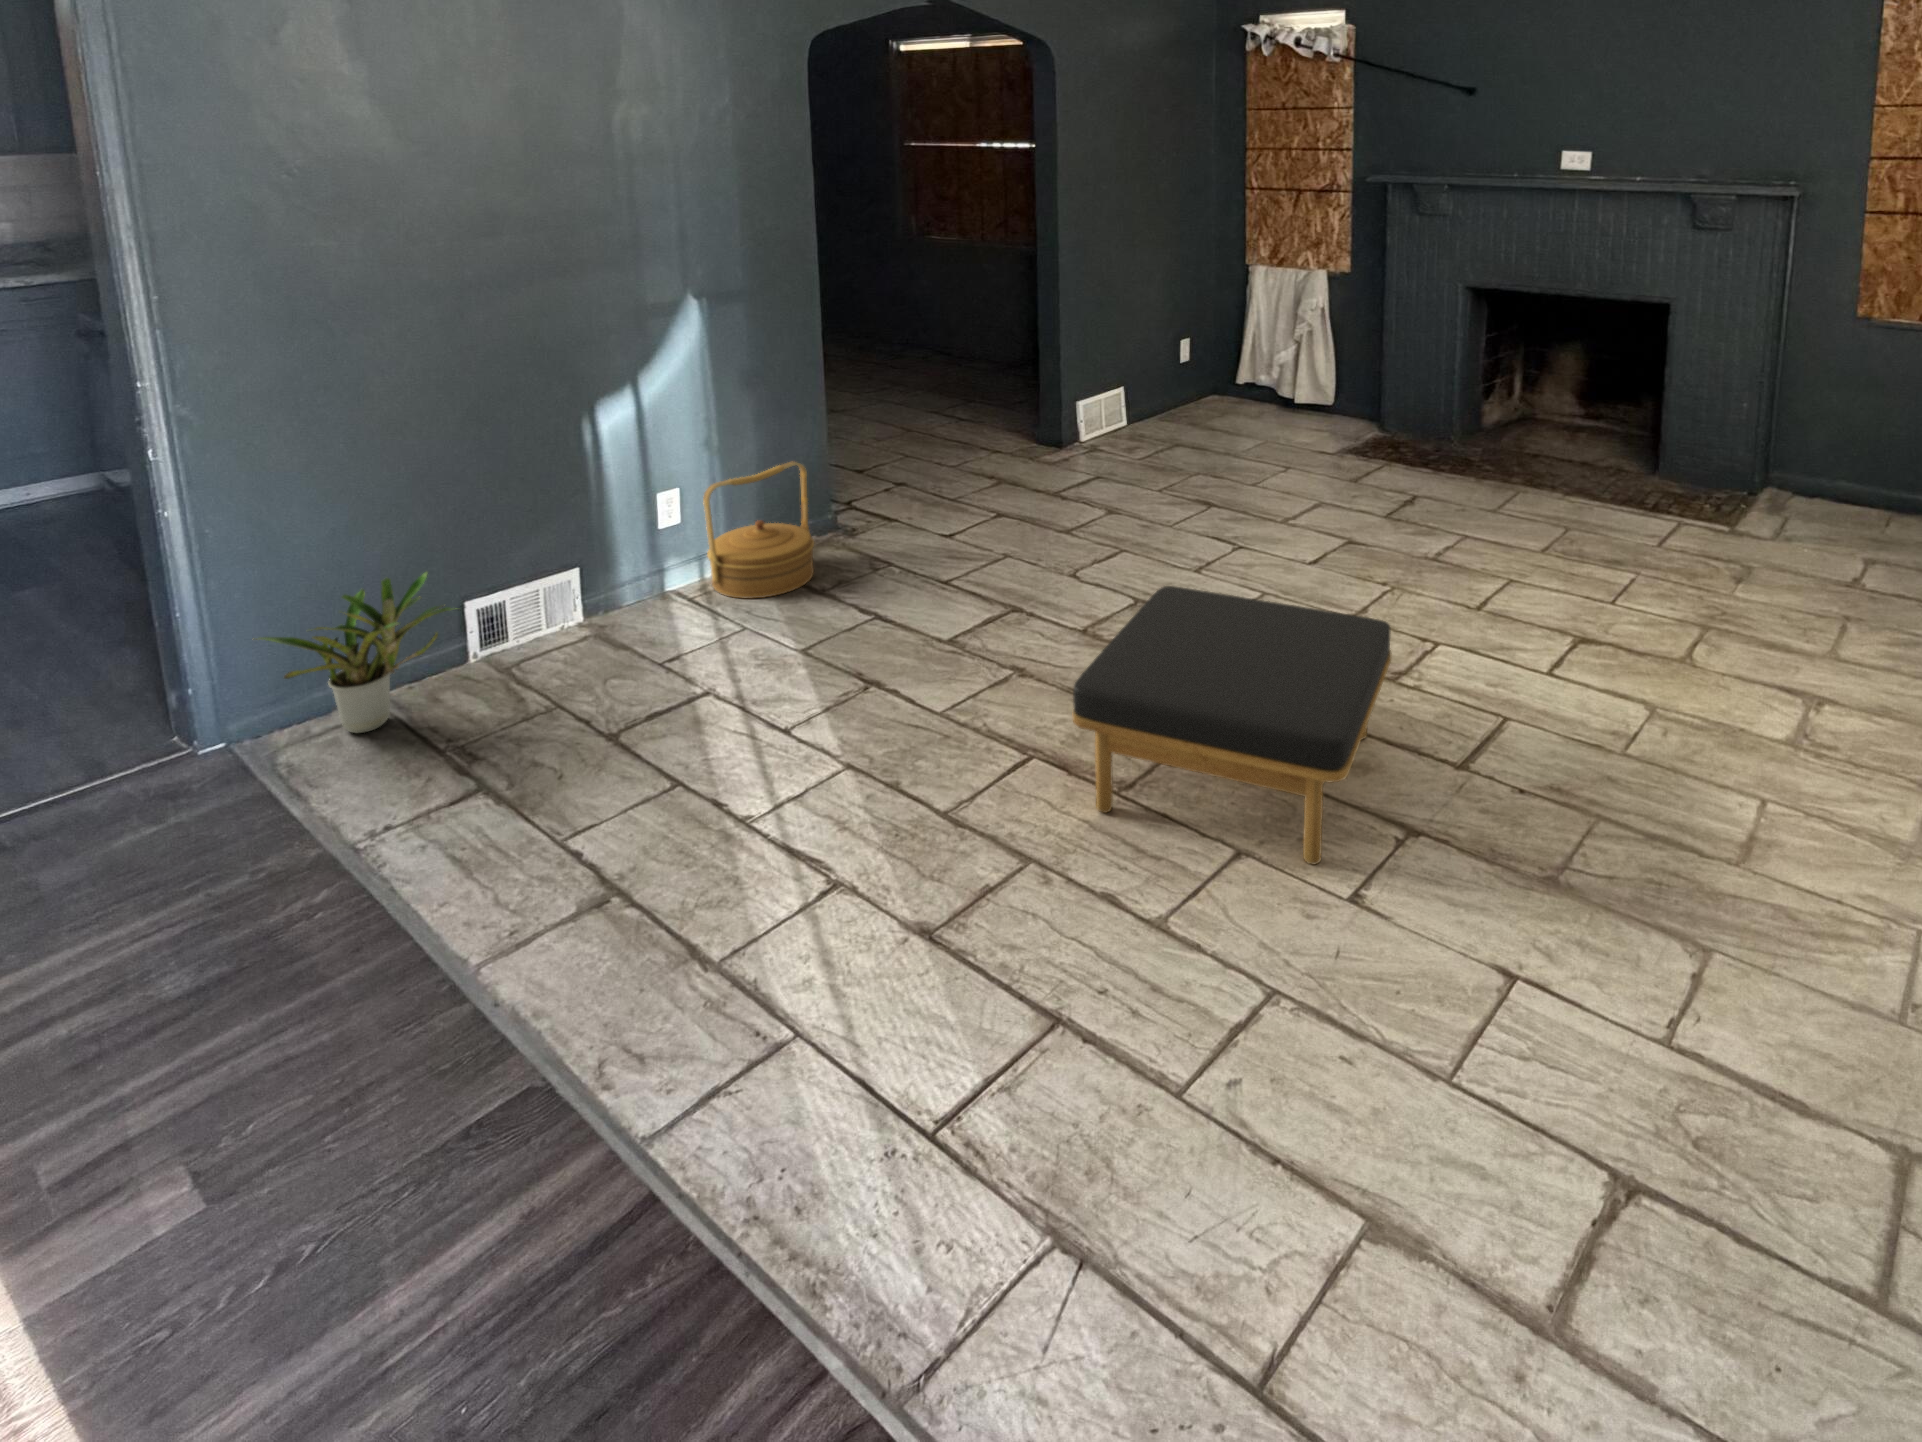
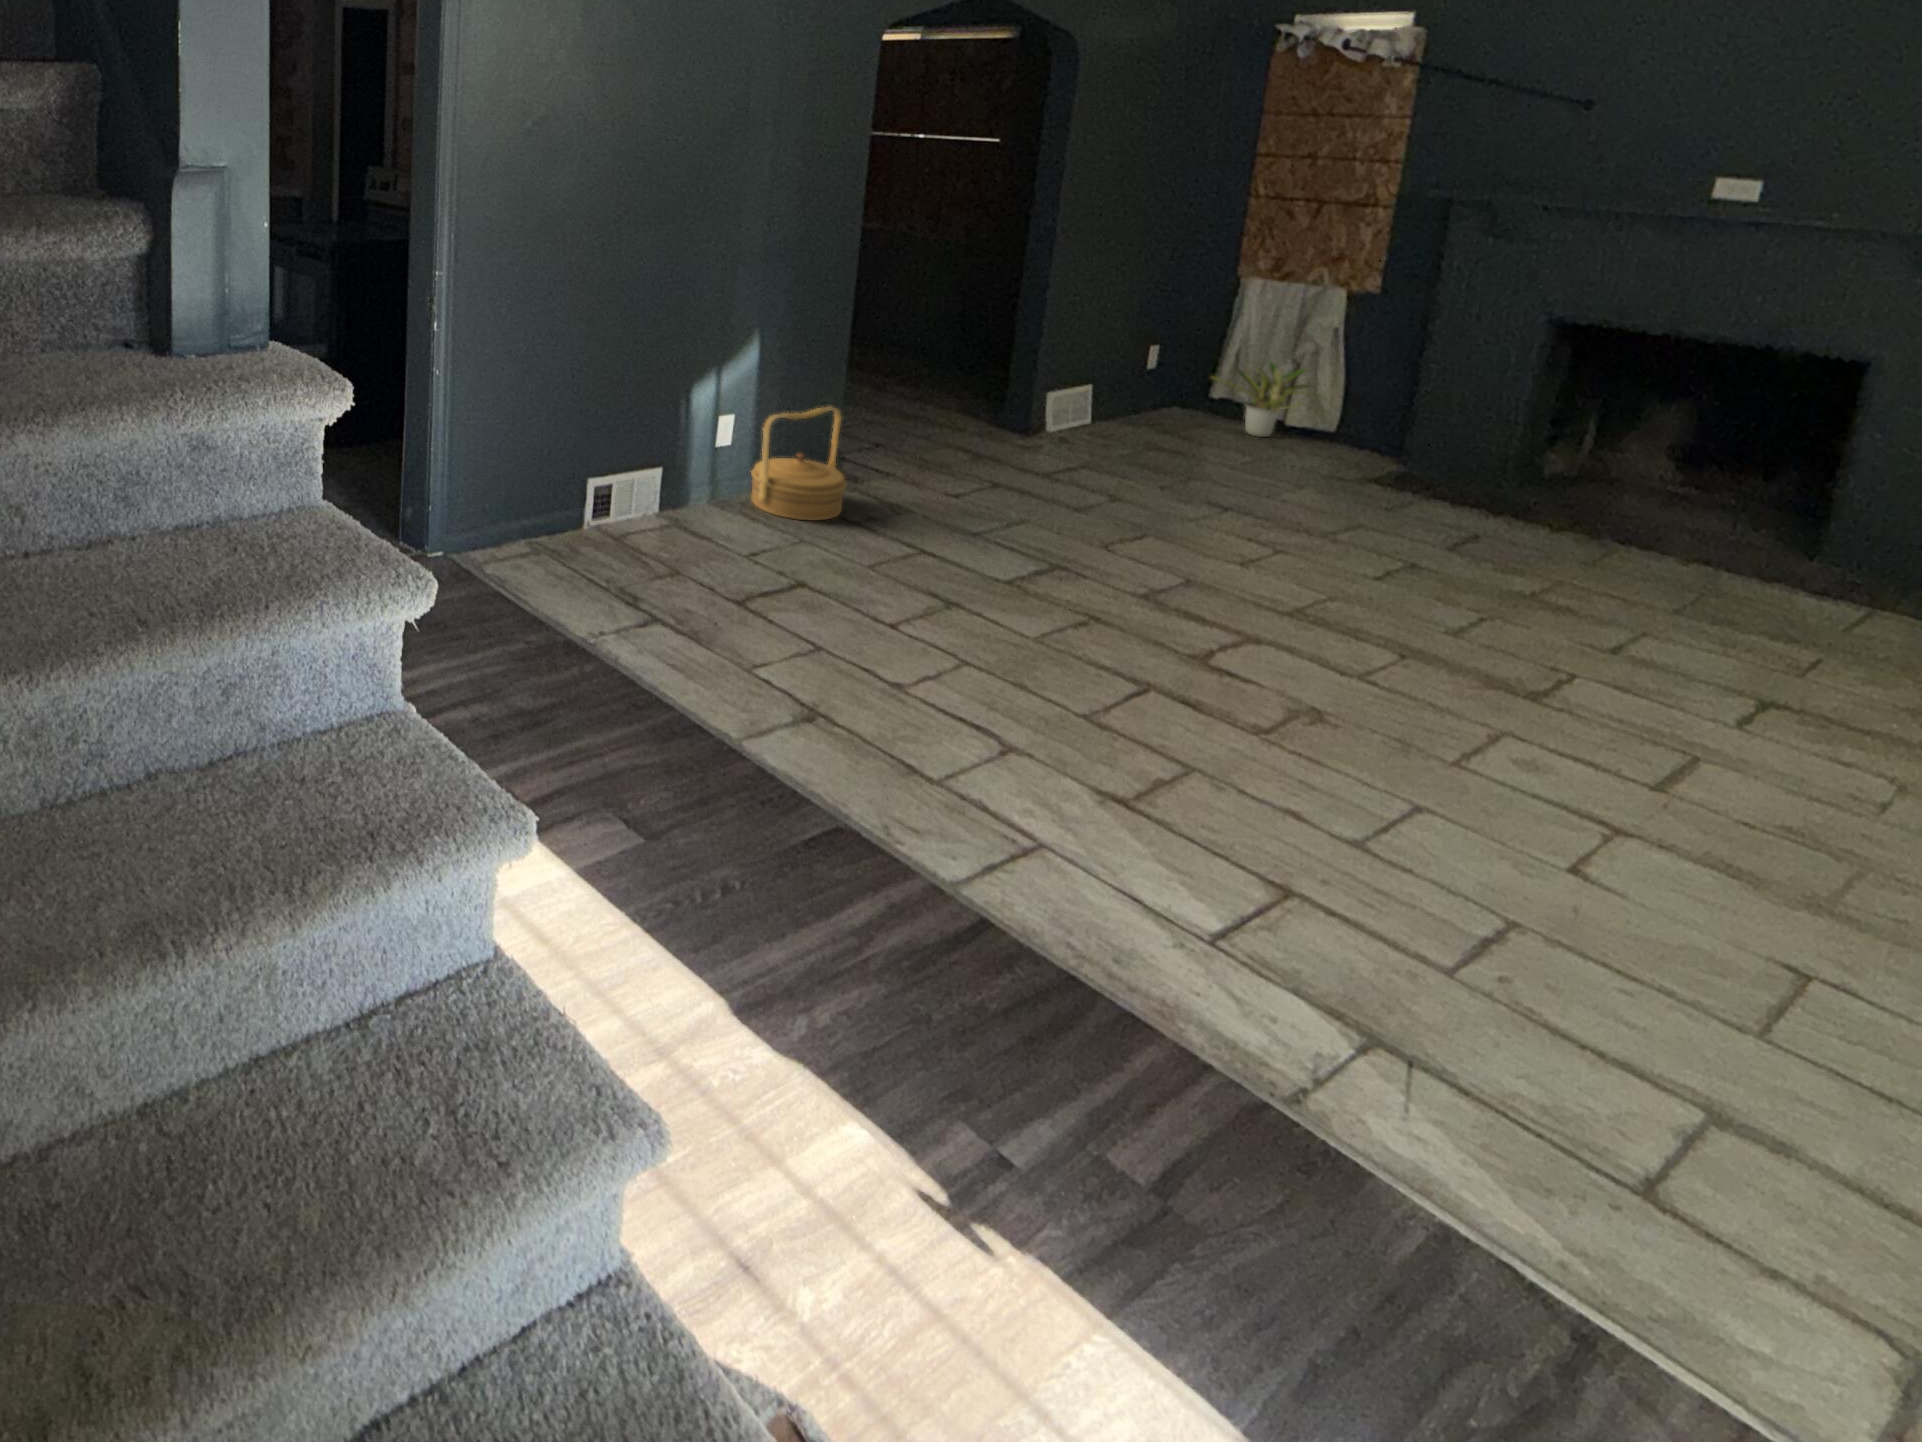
potted plant: present [256,572,452,733] -> present [1211,362,1326,437]
ottoman: present [1072,586,1392,864] -> none [1229,563,1578,836]

